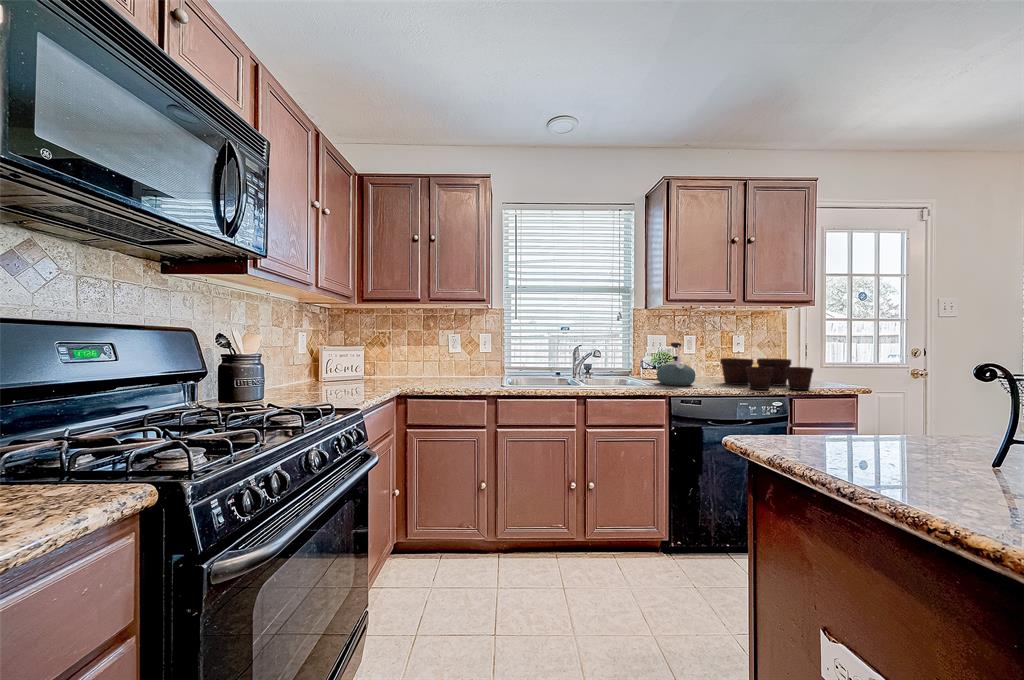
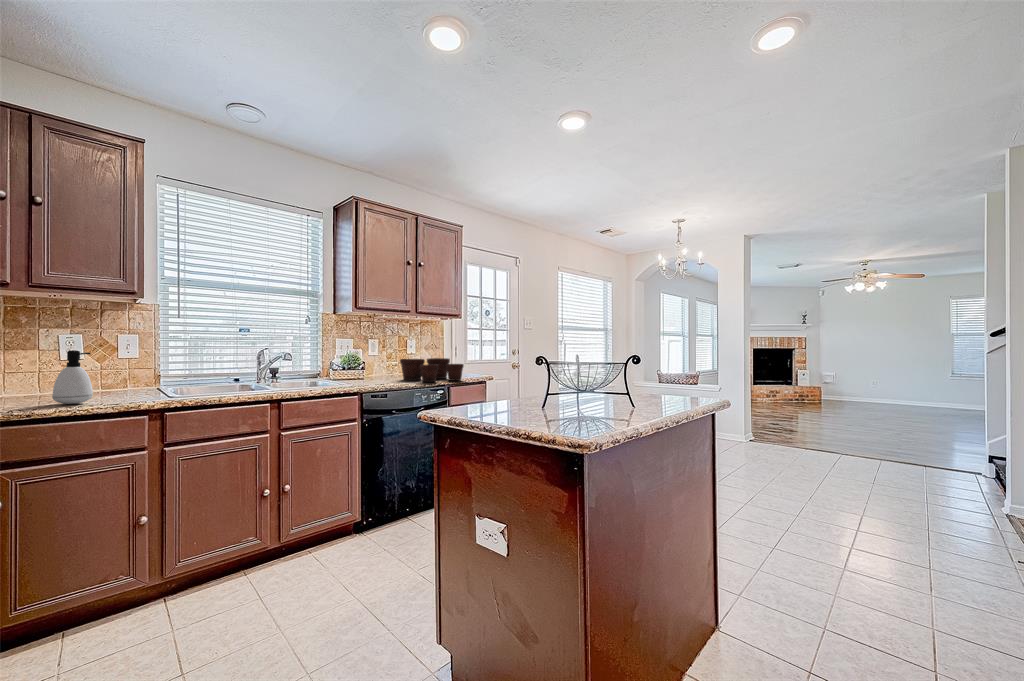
kettle: present [657,343,696,386] -> none [348,346,381,384]
soap dispenser: none [430,347,452,387] -> present [52,350,93,404]

